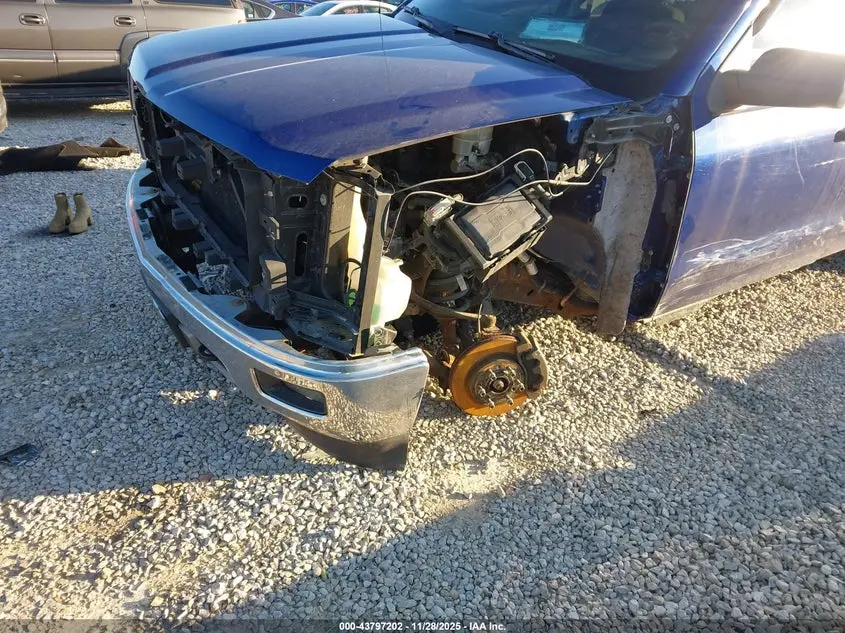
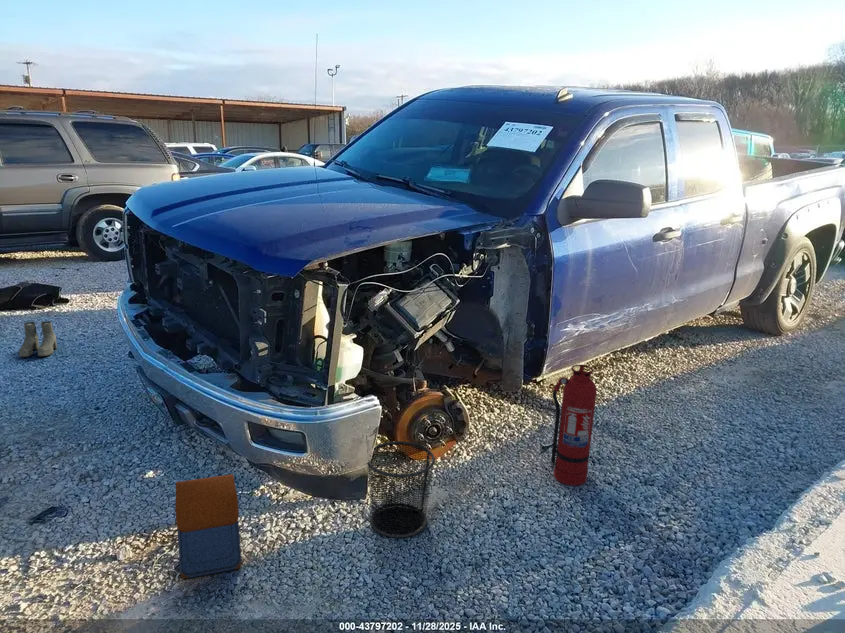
fire extinguisher: none [653,321,737,476] -> present [551,365,597,485]
waste bin: none [403,409,498,539] -> present [367,441,435,538]
backpack: none [133,447,232,576] -> present [175,474,242,578]

